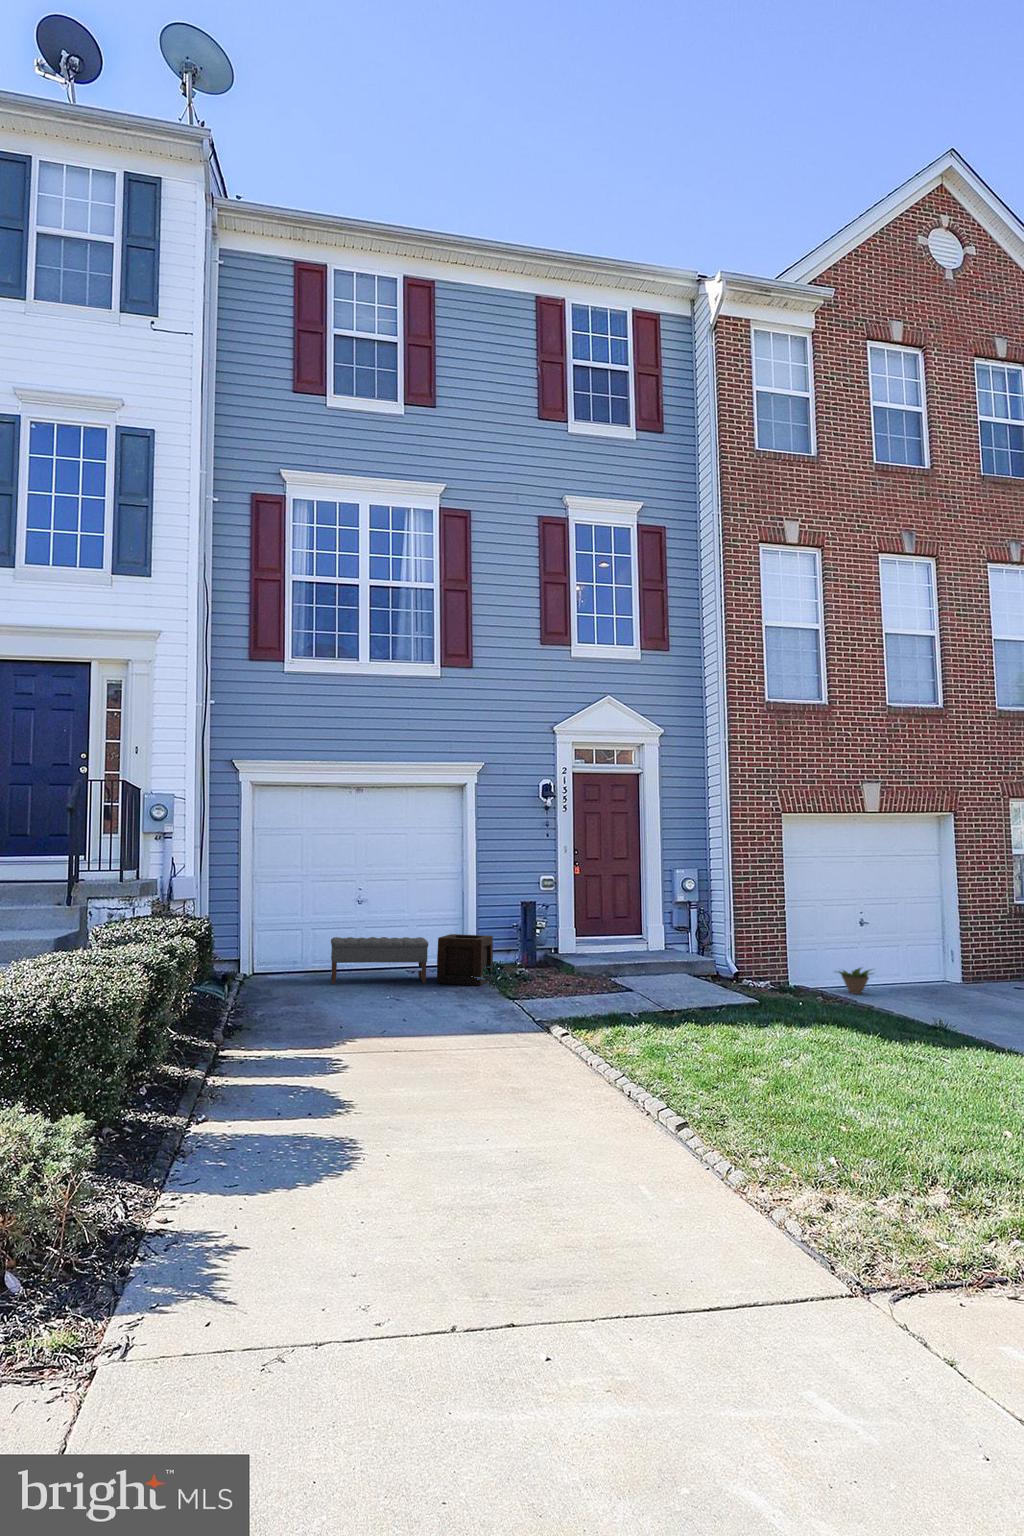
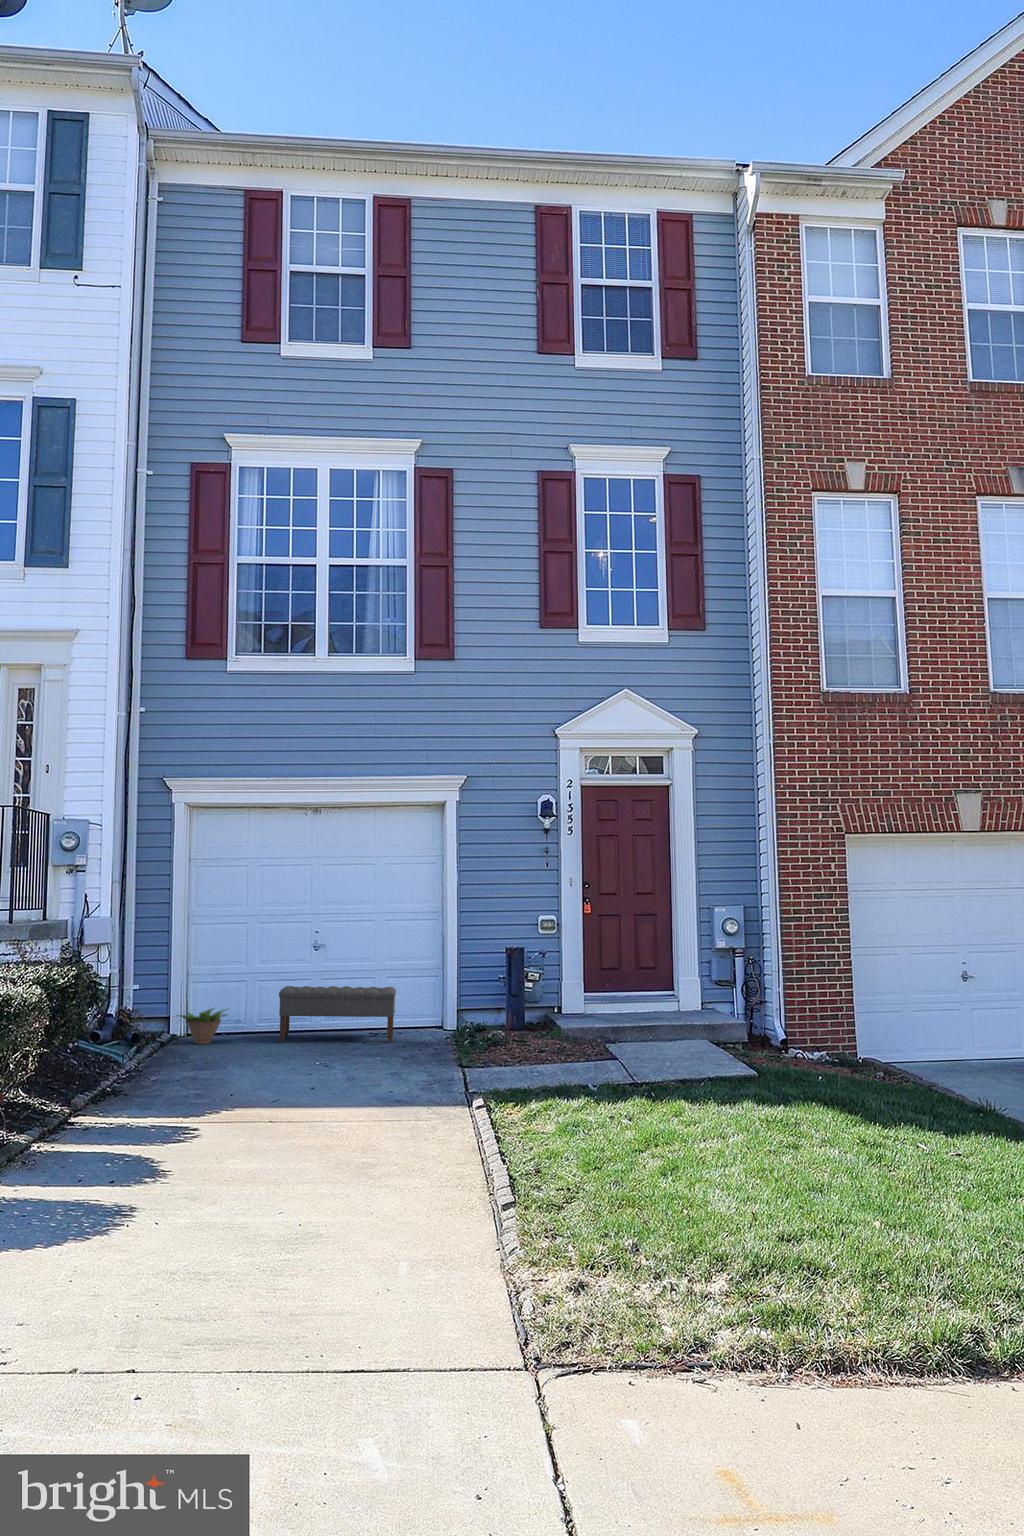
wooden crate: present [437,934,493,986] -> none [404,983,476,1045]
decorative plant: present [839,968,872,994] -> present [178,1008,227,1044]

